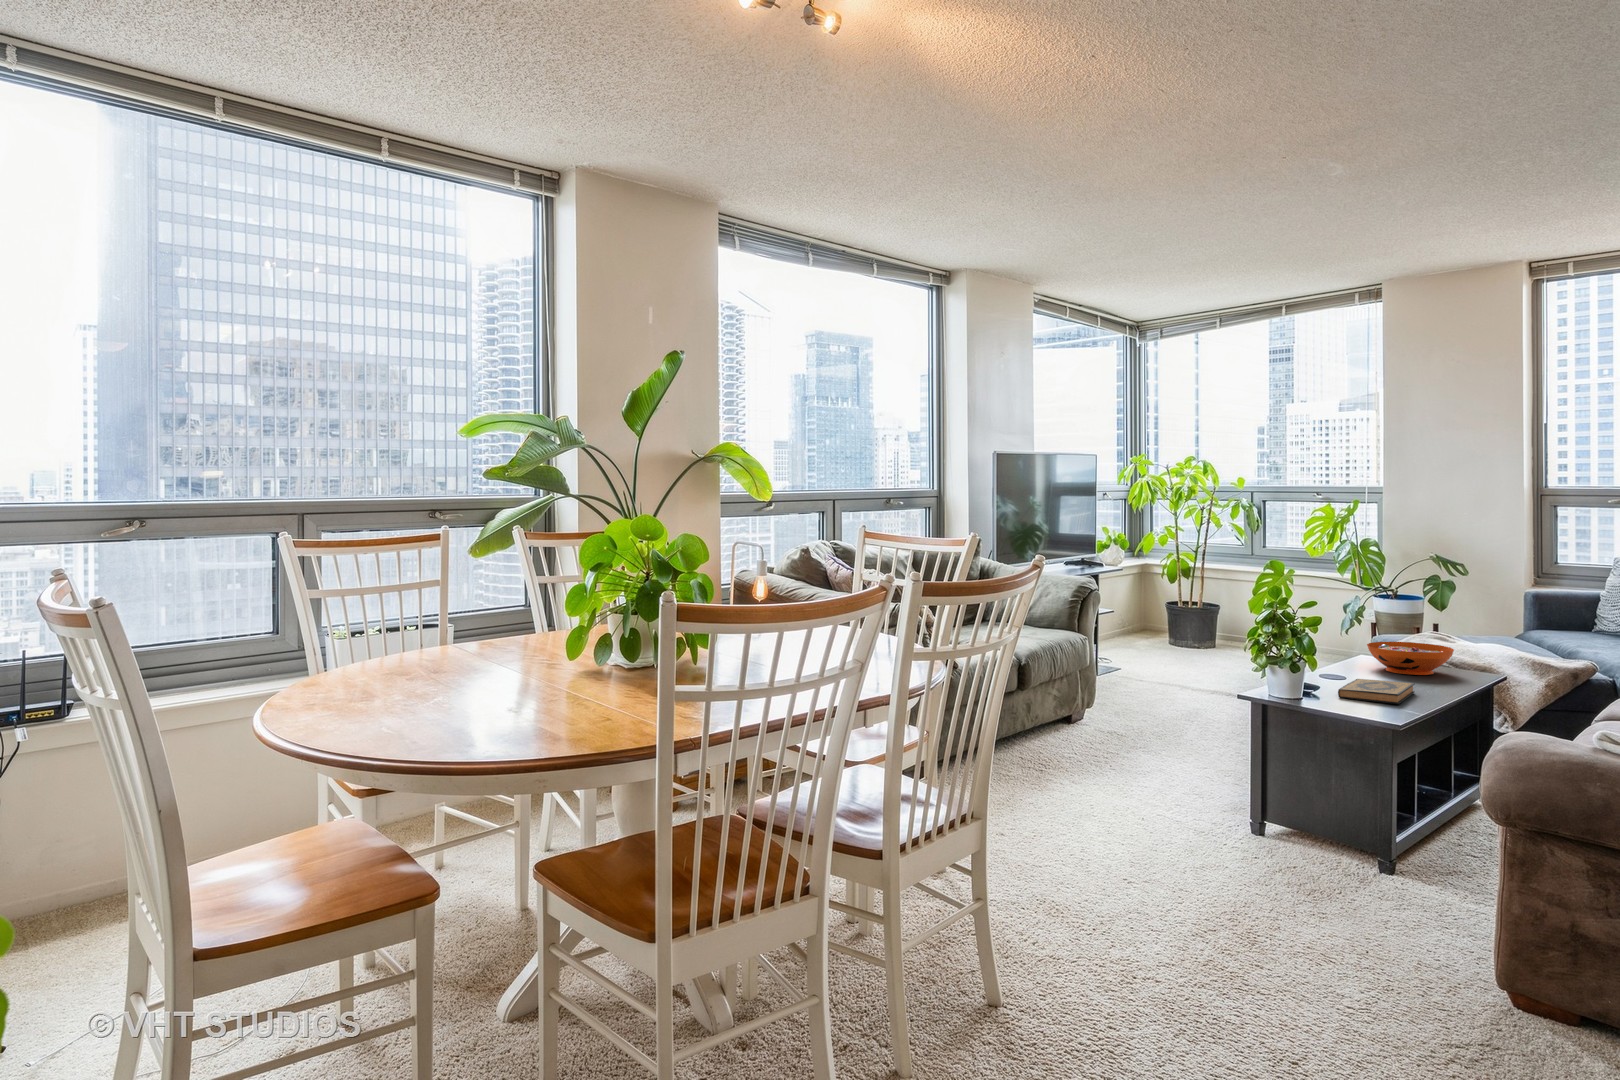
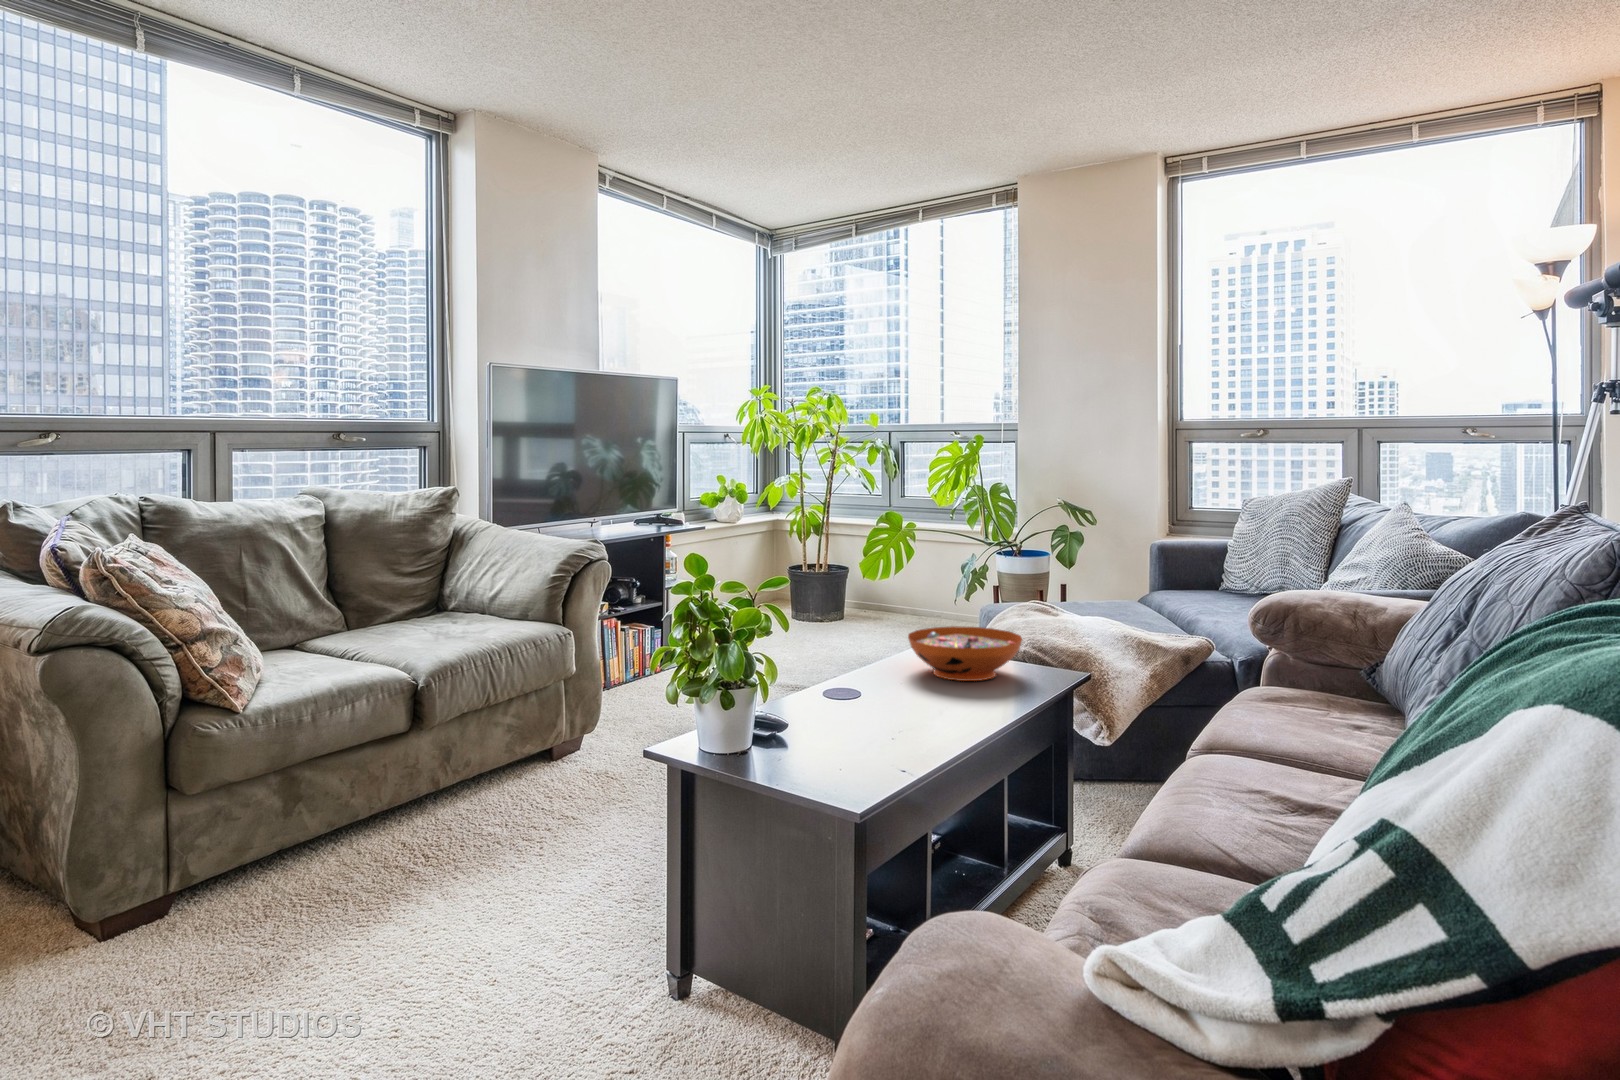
hardback book: present [1338,679,1414,704] -> none [805,701,941,759]

